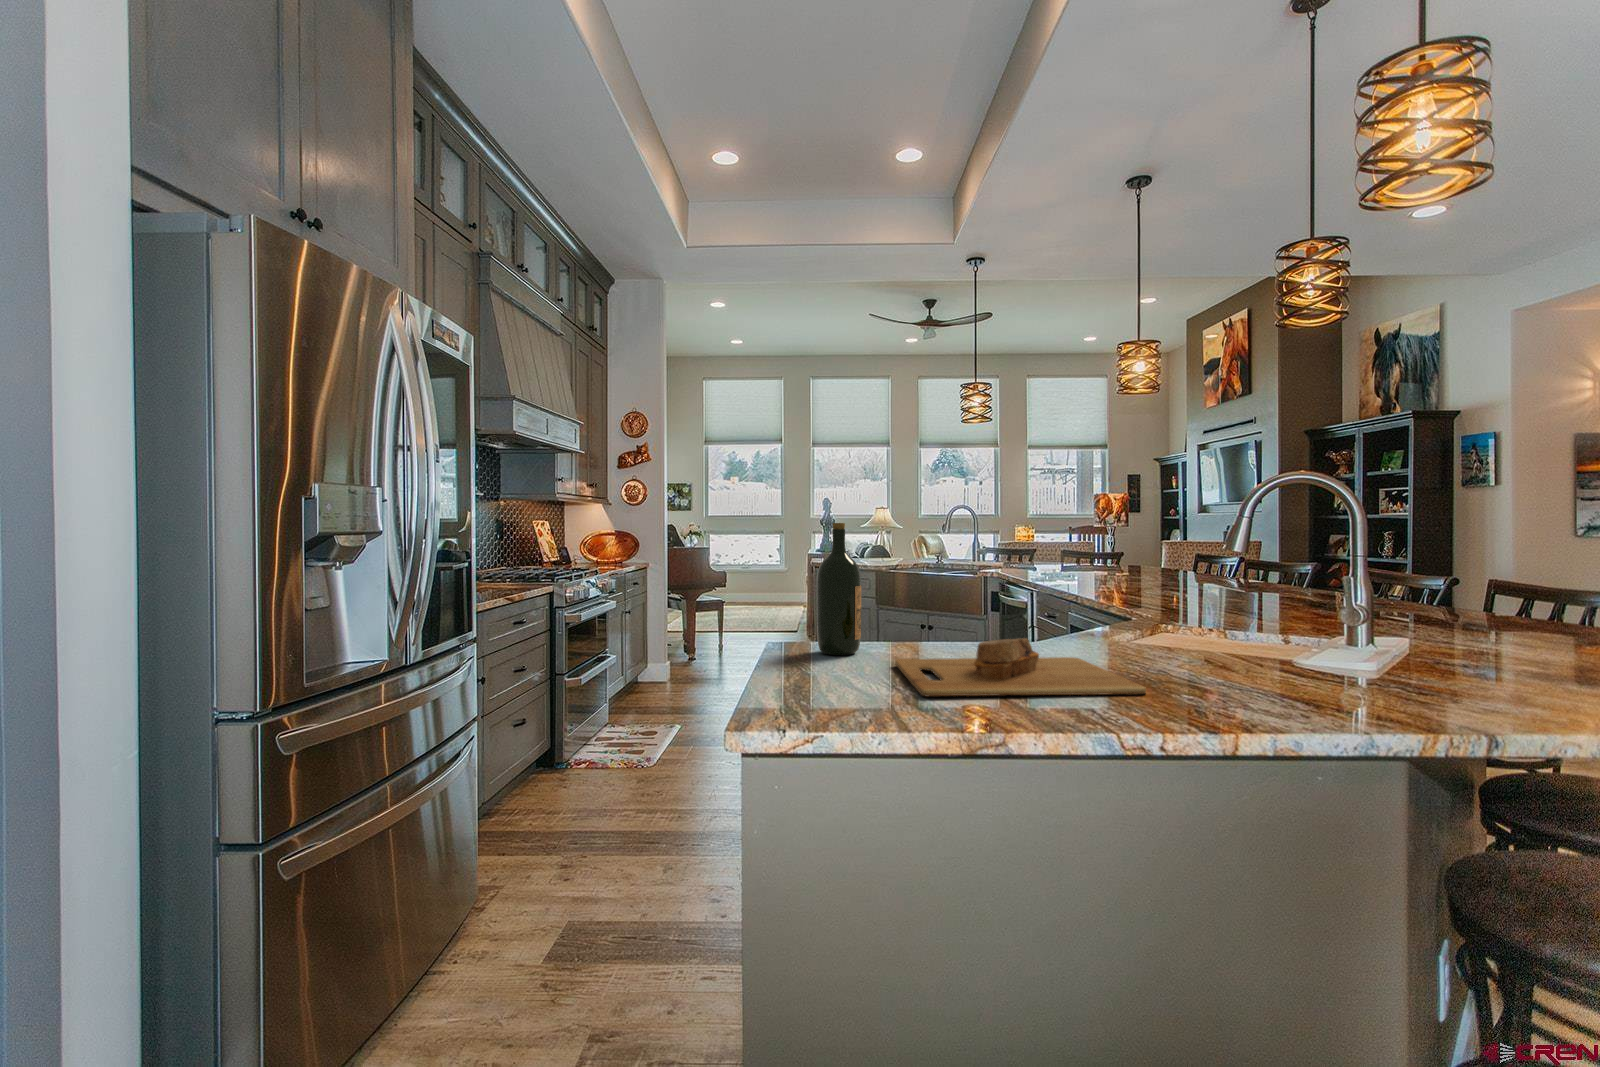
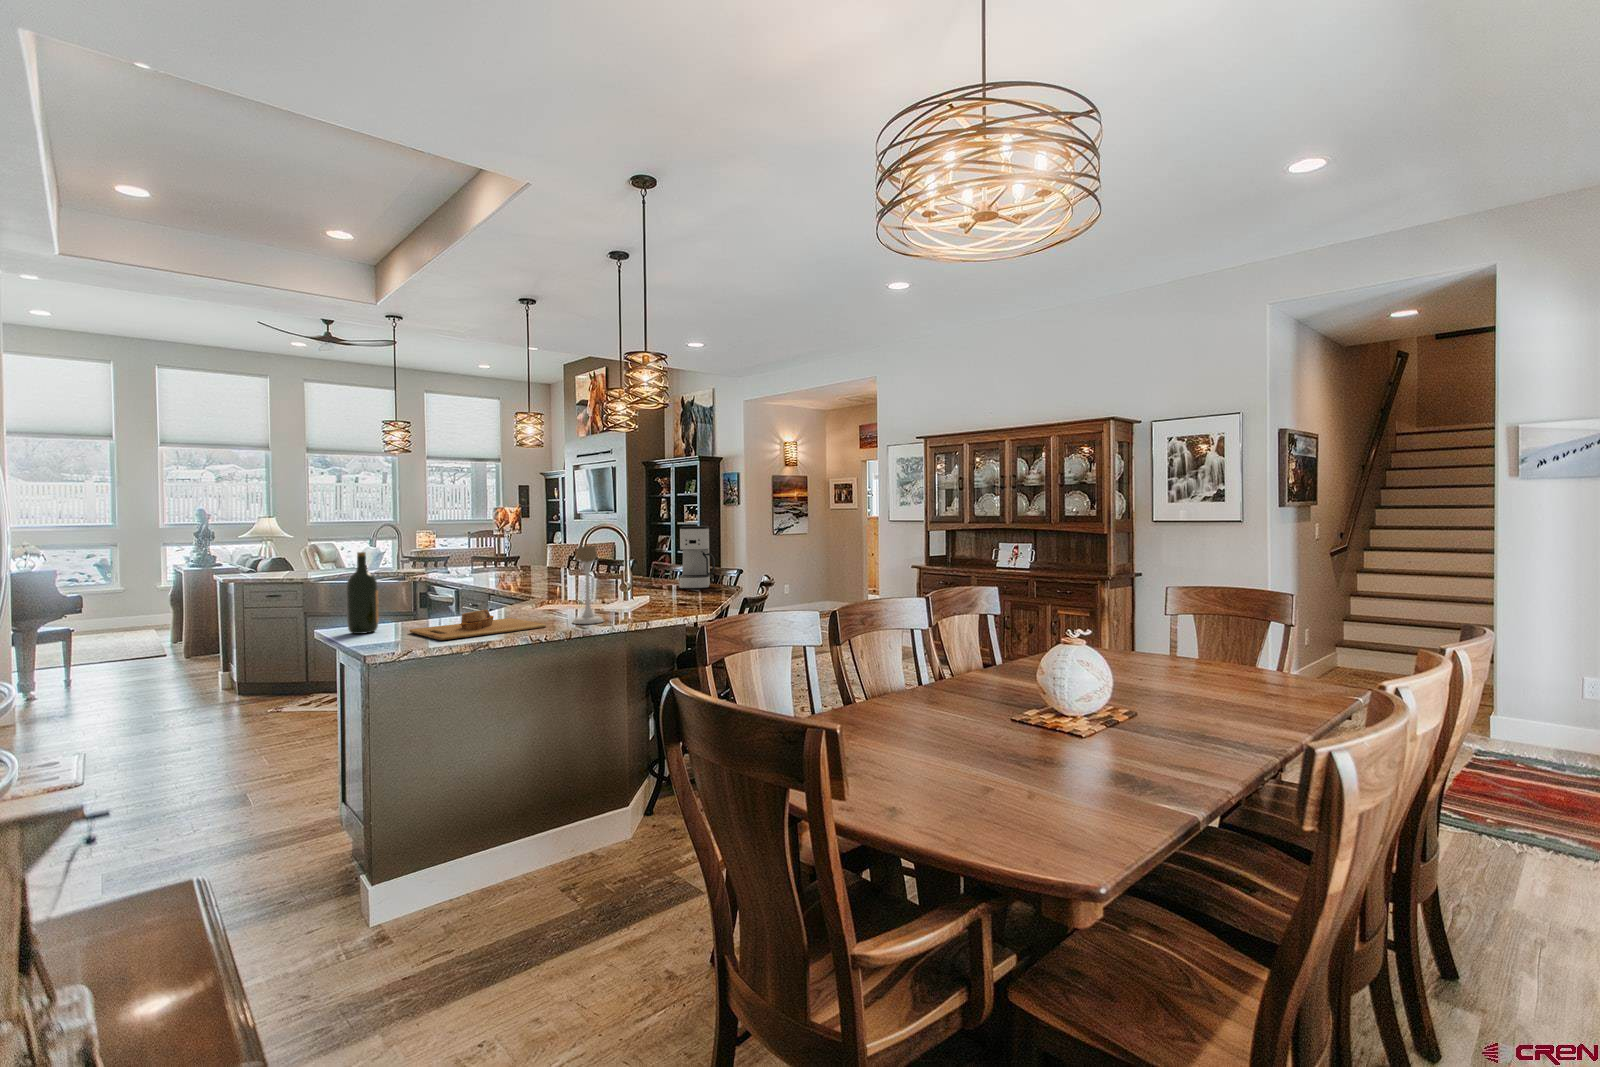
coffee maker: none [1438,497,1541,631] -> present [679,526,715,589]
candle holder: none [1209,518,1294,702] -> present [573,546,604,624]

